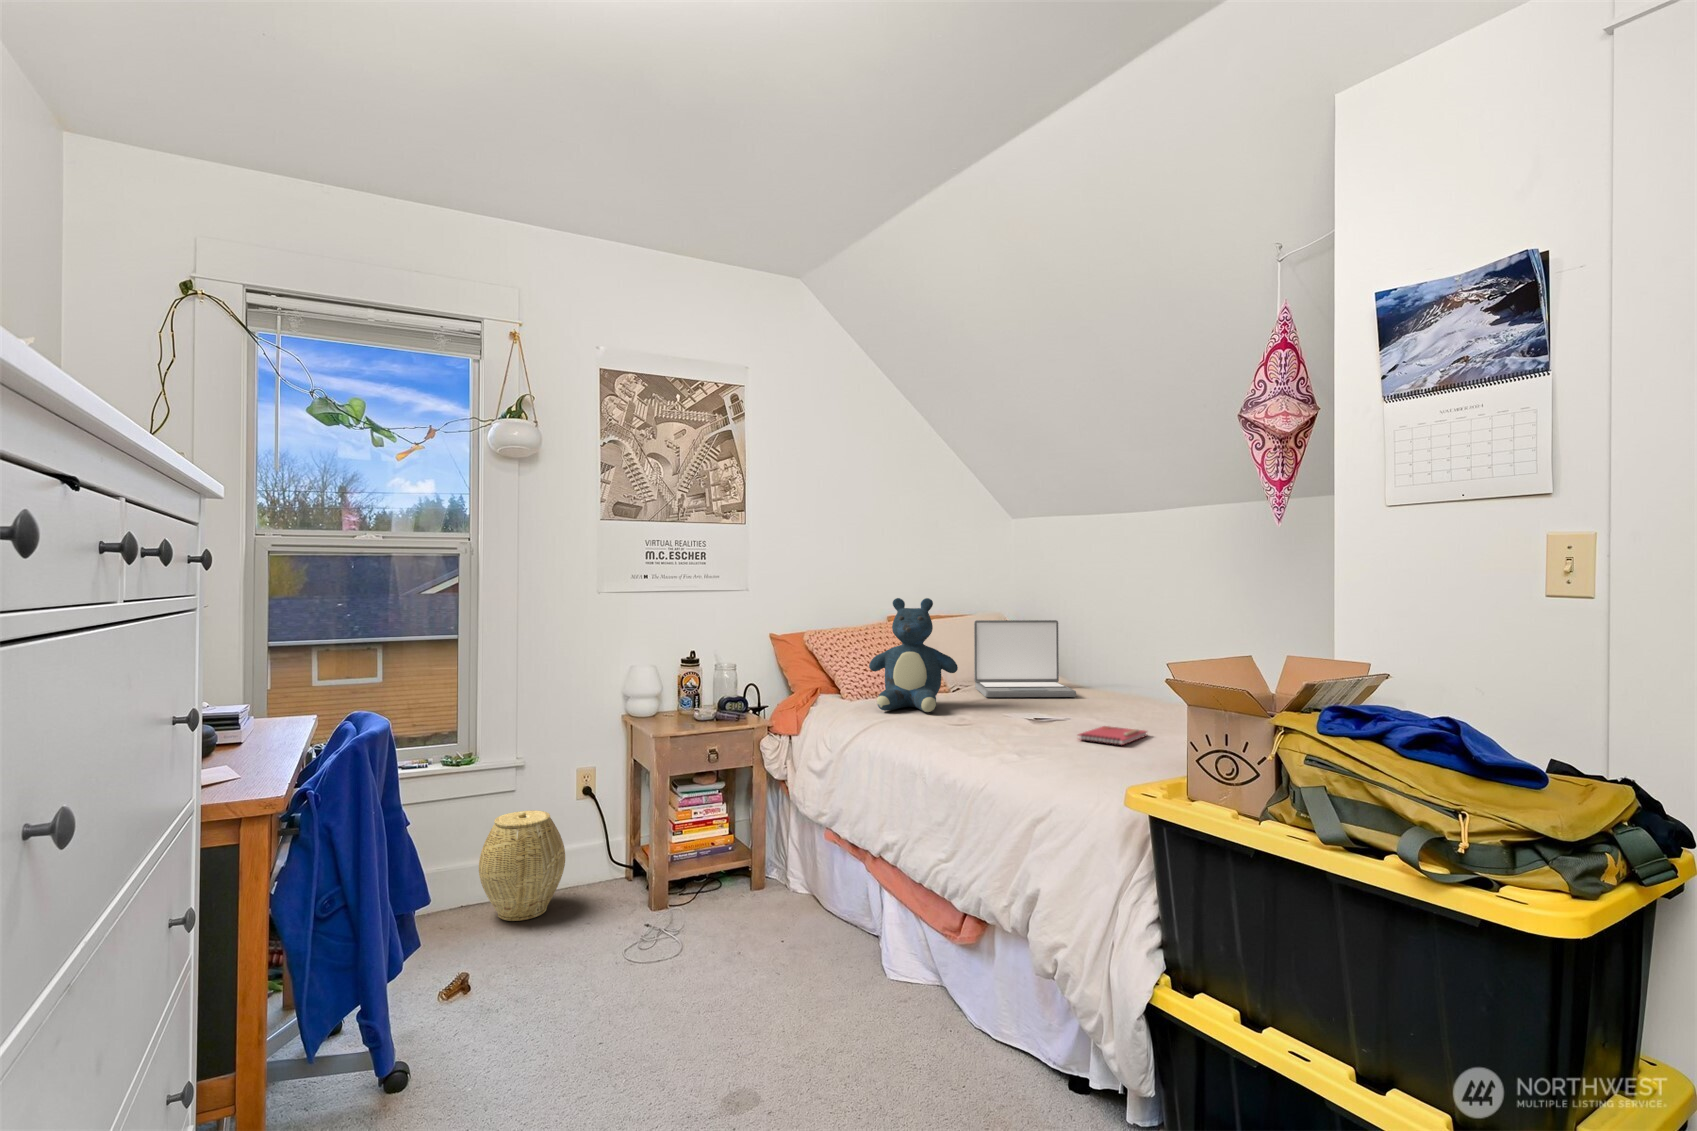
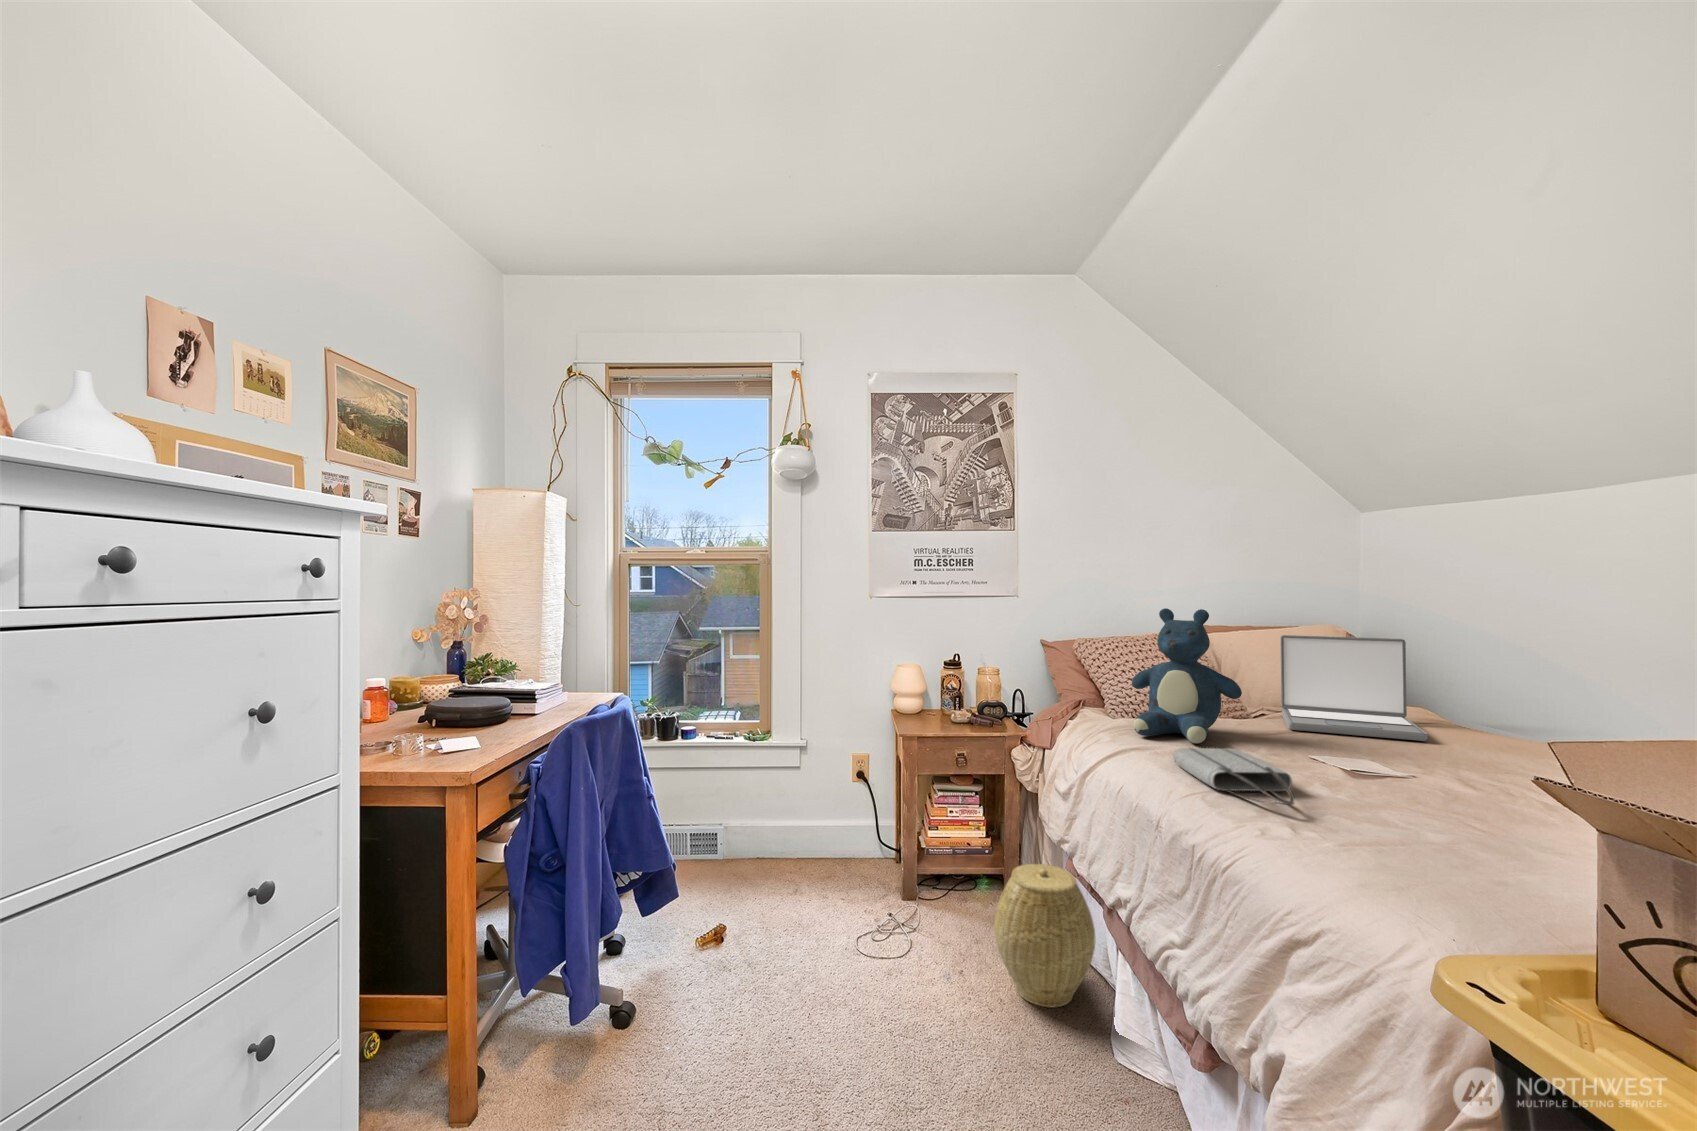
tote bag: none [920,711,1019,743] -> present [1173,748,1295,805]
notebook: present [1078,726,1147,745] -> none [1397,795,1531,834]
woven basket: present [479,810,565,921] -> present [994,864,1096,1007]

